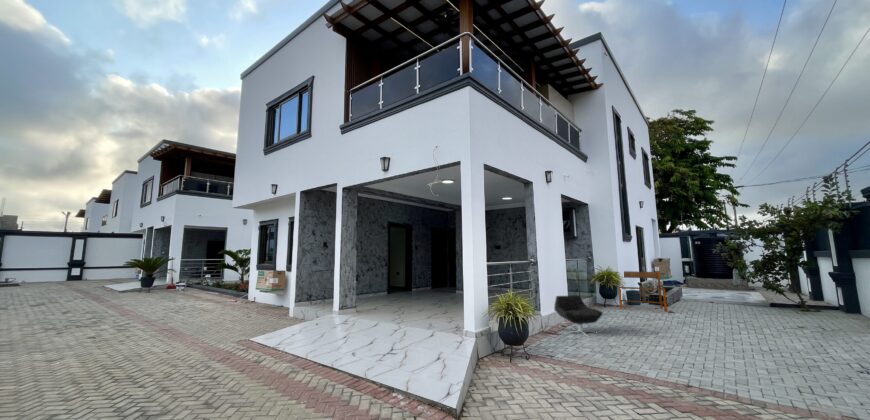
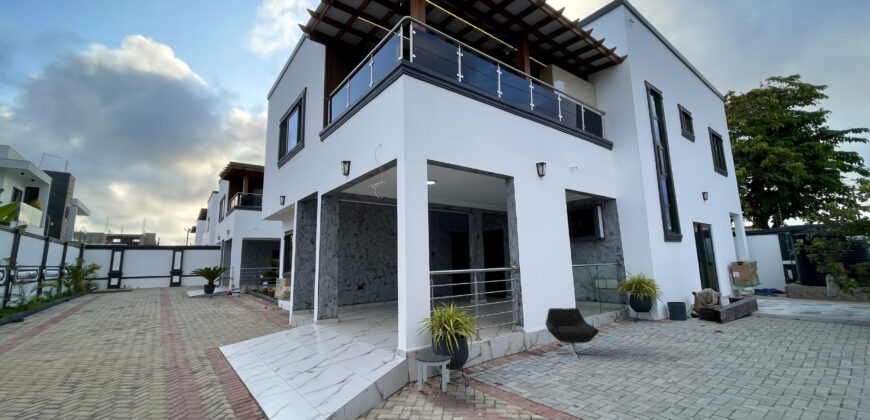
bench: present [619,271,667,312] -> none [655,278,720,331]
round table: none [482,333,515,367] -> present [415,351,452,392]

